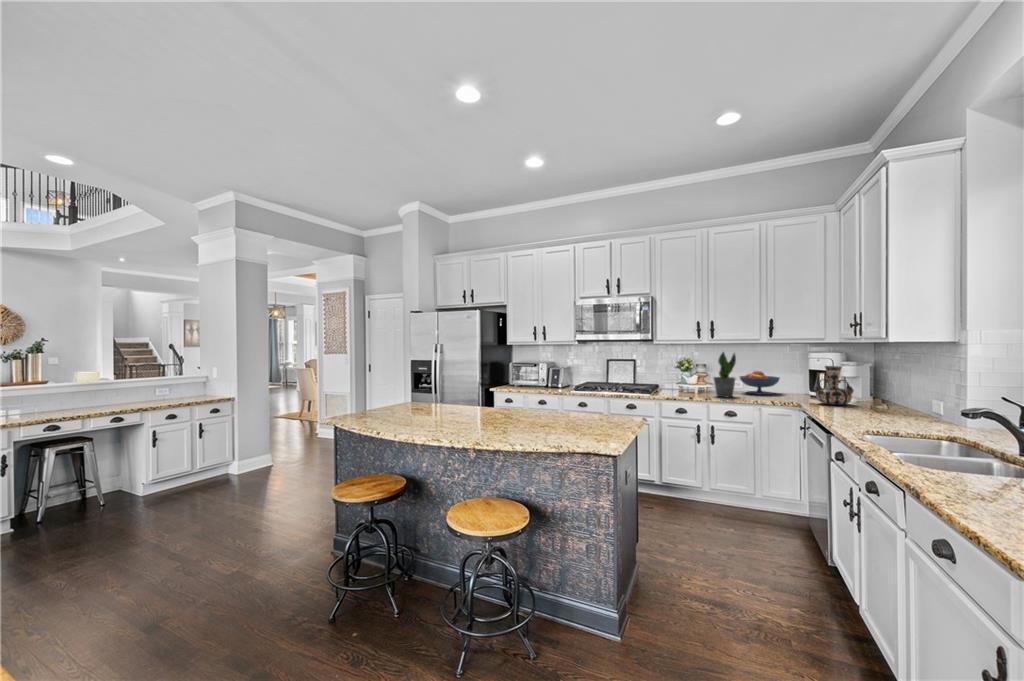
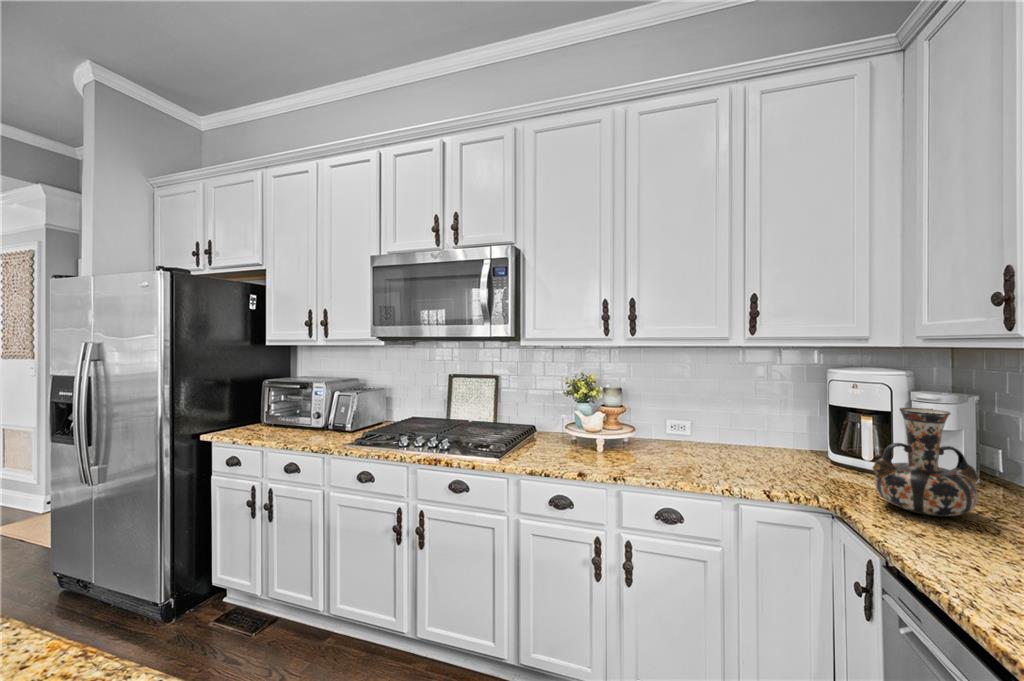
potted plant: present [714,352,736,397] -> none [632,364,681,470]
fruit bowl: present [740,371,780,395] -> none [686,402,768,457]

